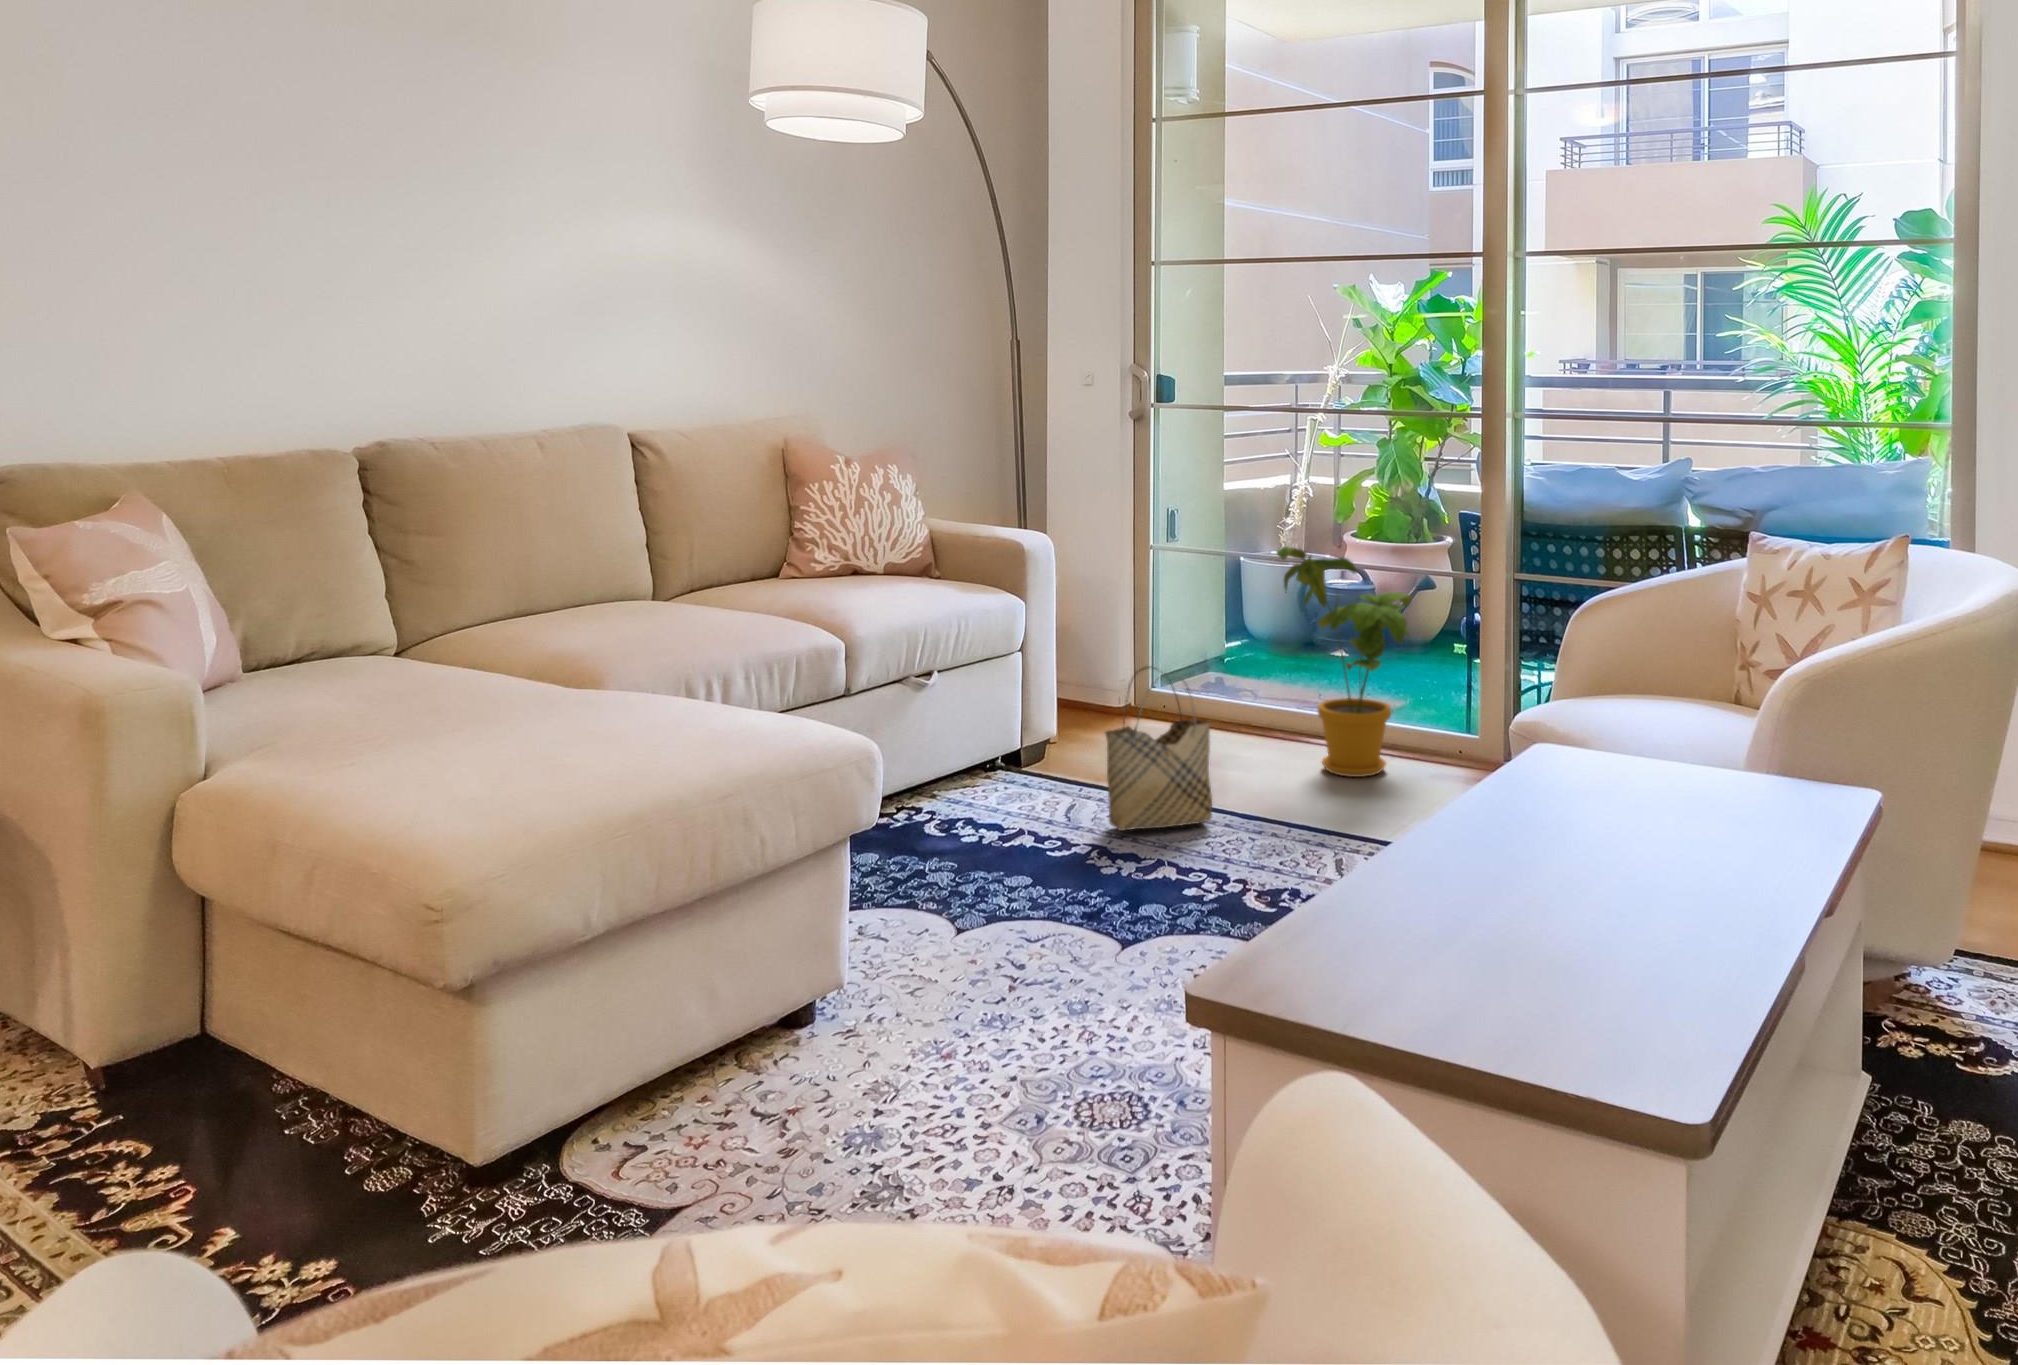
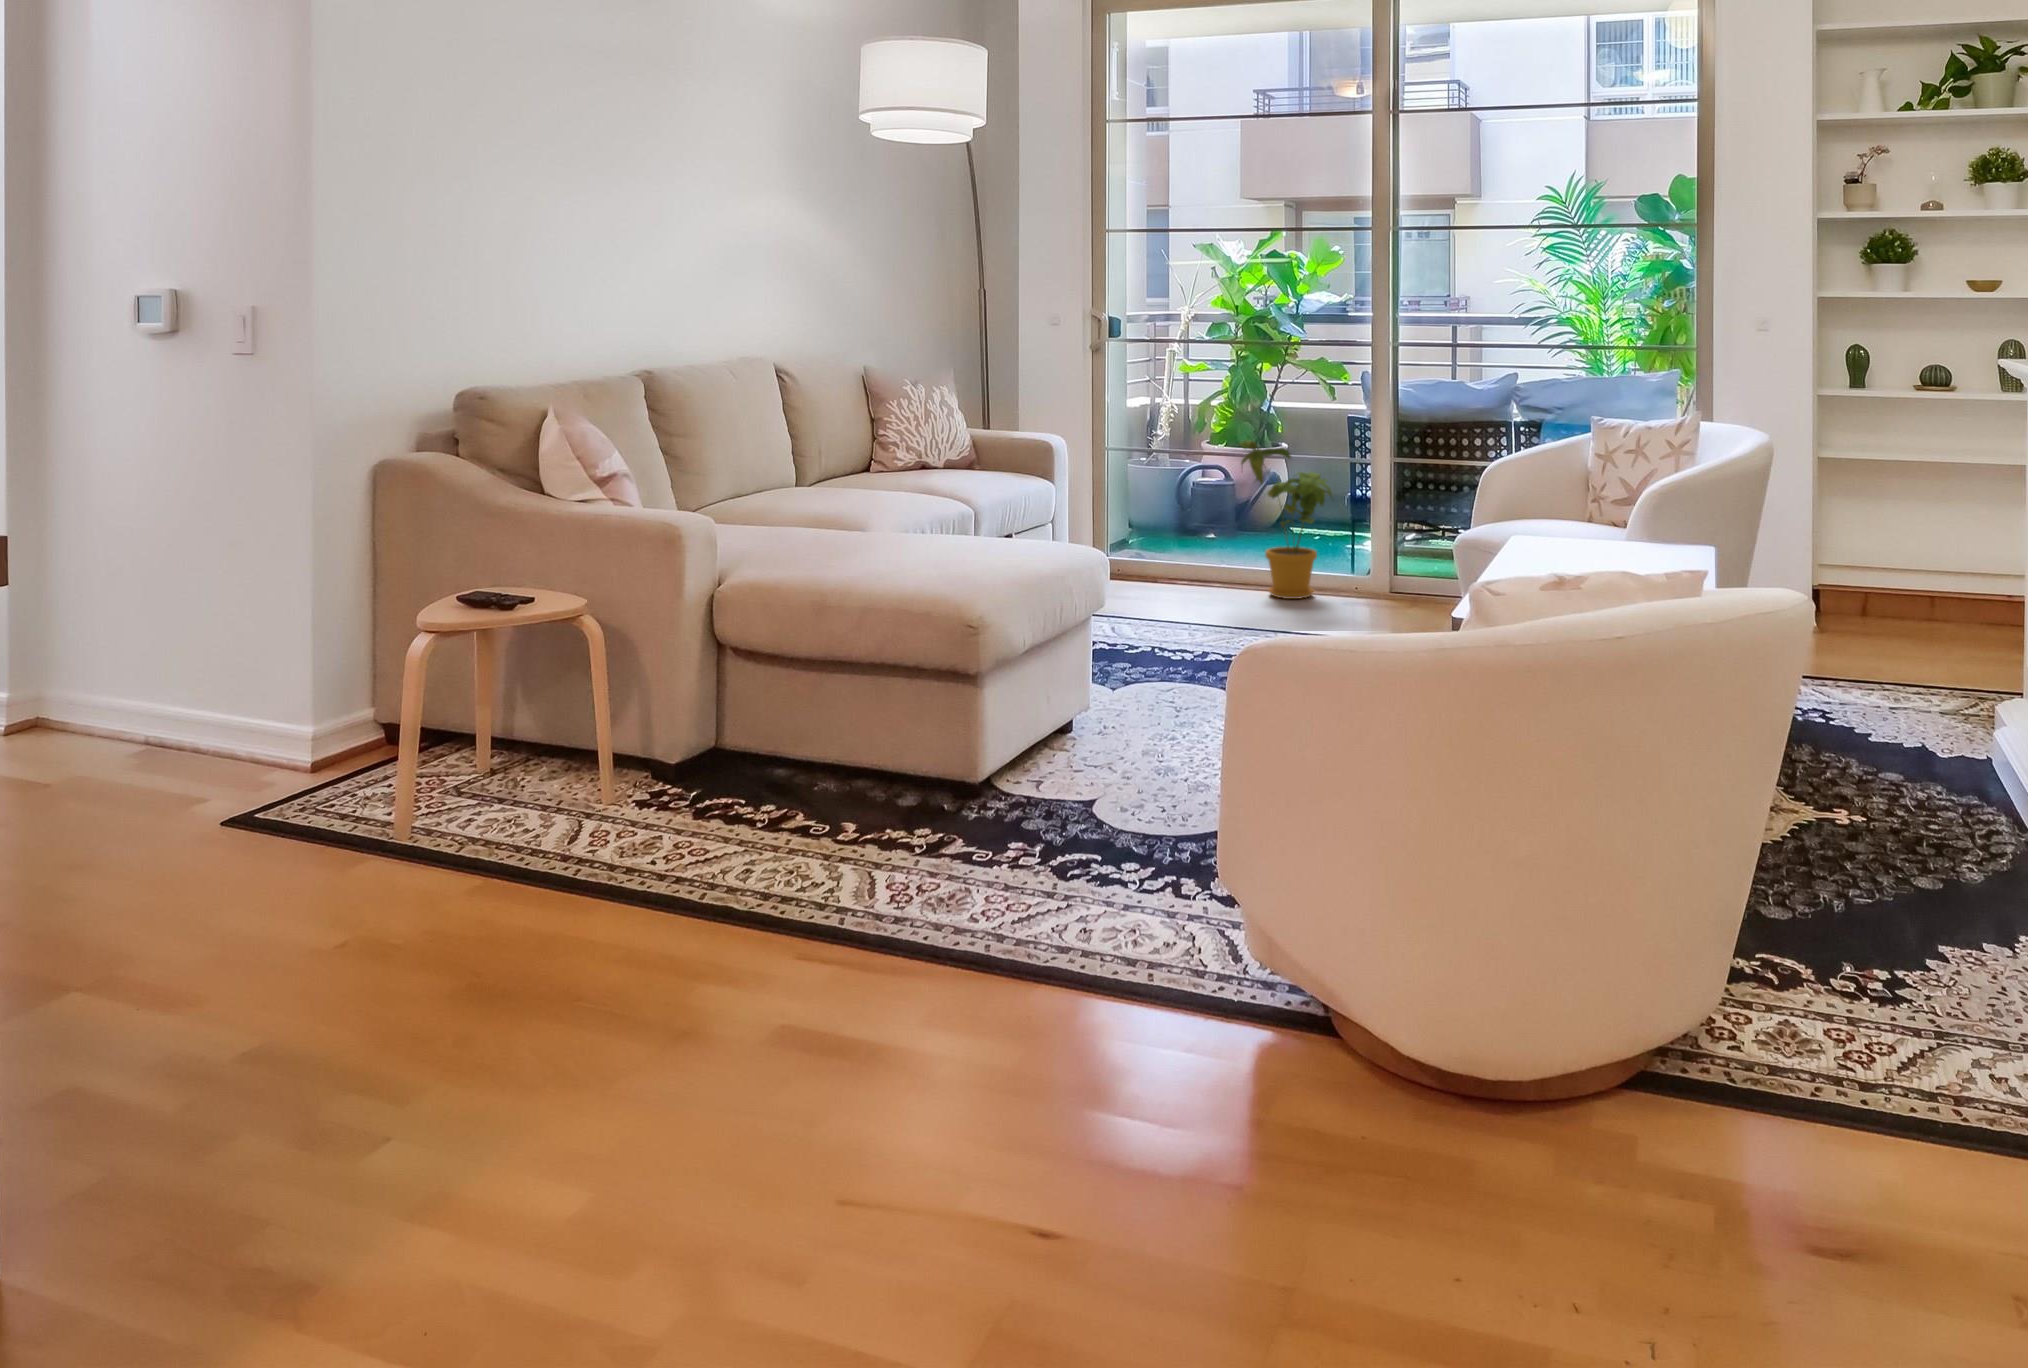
woven basket: present [1105,666,1212,831] -> none [1153,521,1223,631]

